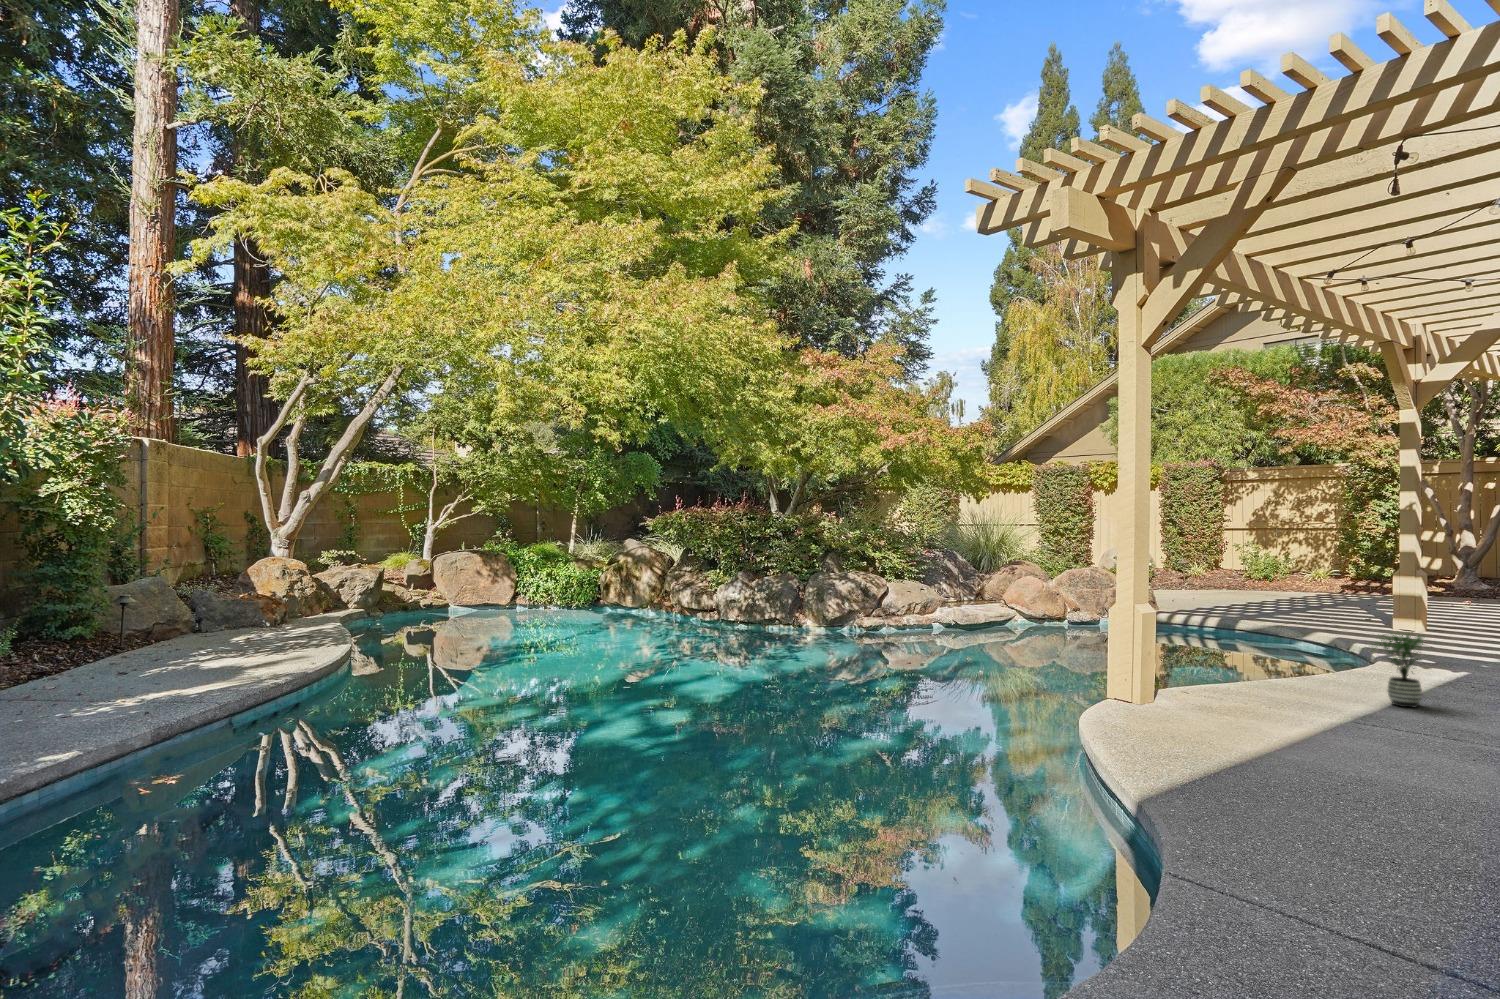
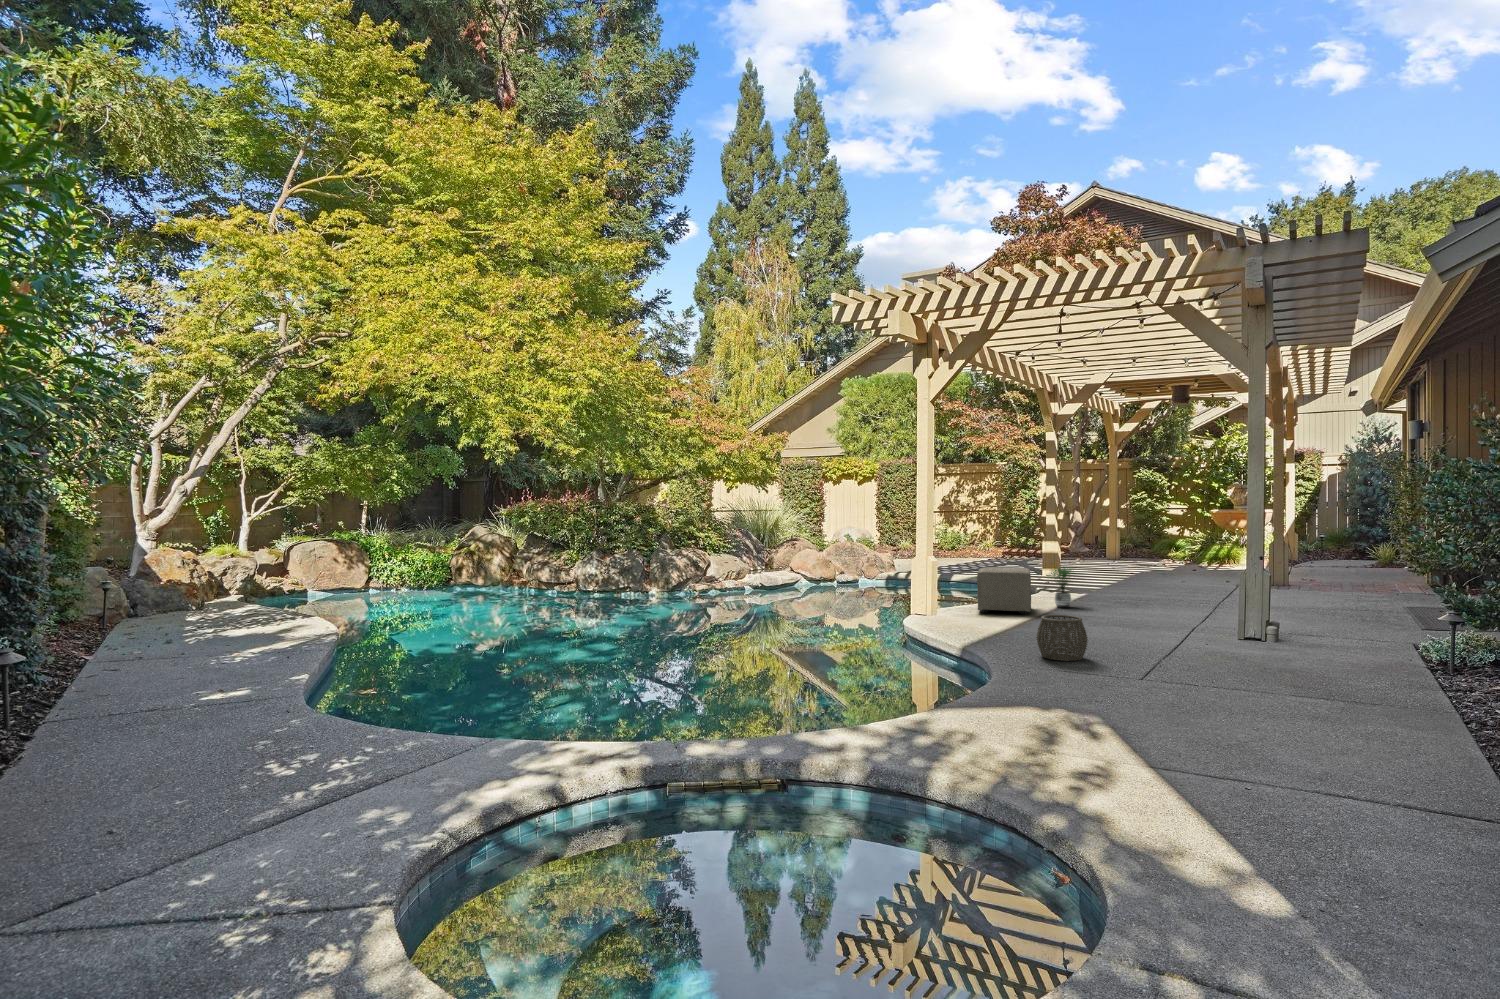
ottoman: none [1225,627,1336,715] -> present [977,567,1031,614]
woven basket: none [1286,745,1406,853] -> present [1036,615,1088,661]

